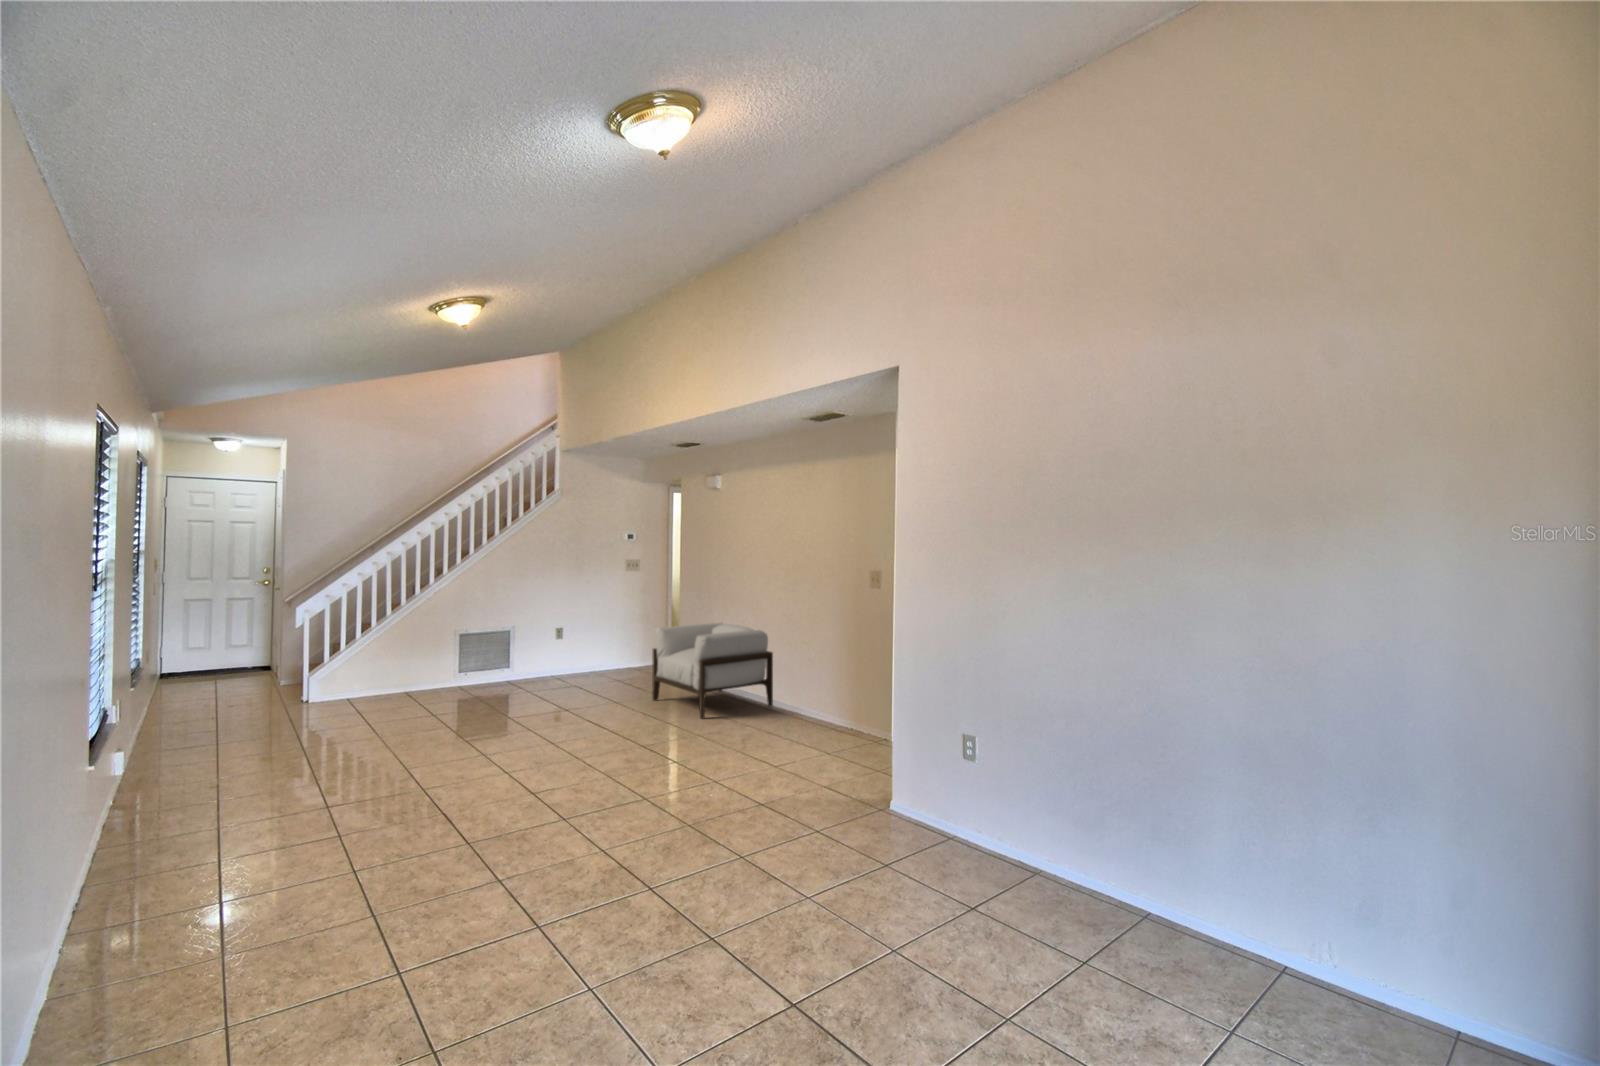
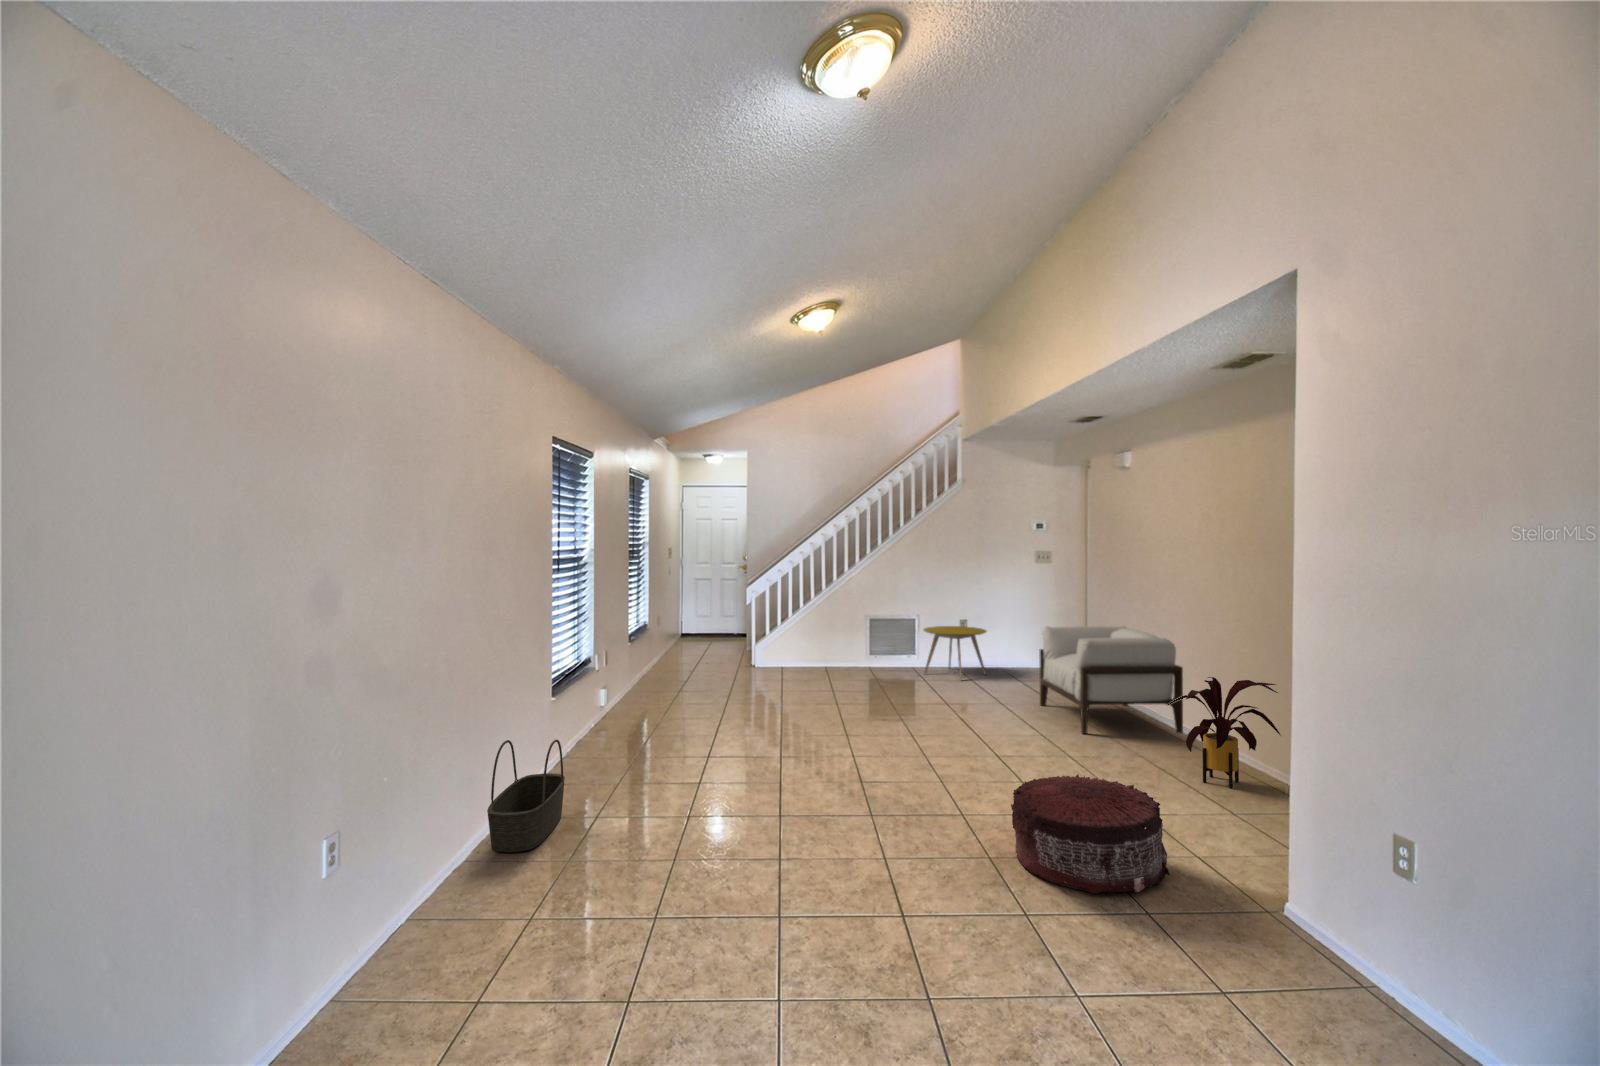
side table: none [524,634,589,688] -> present [924,626,986,680]
house plant: none [777,656,856,740] -> present [1168,677,1281,788]
pouf: none [701,745,821,834] -> present [1011,774,1170,893]
basket: none [74,815,175,981] -> present [487,739,565,852]

